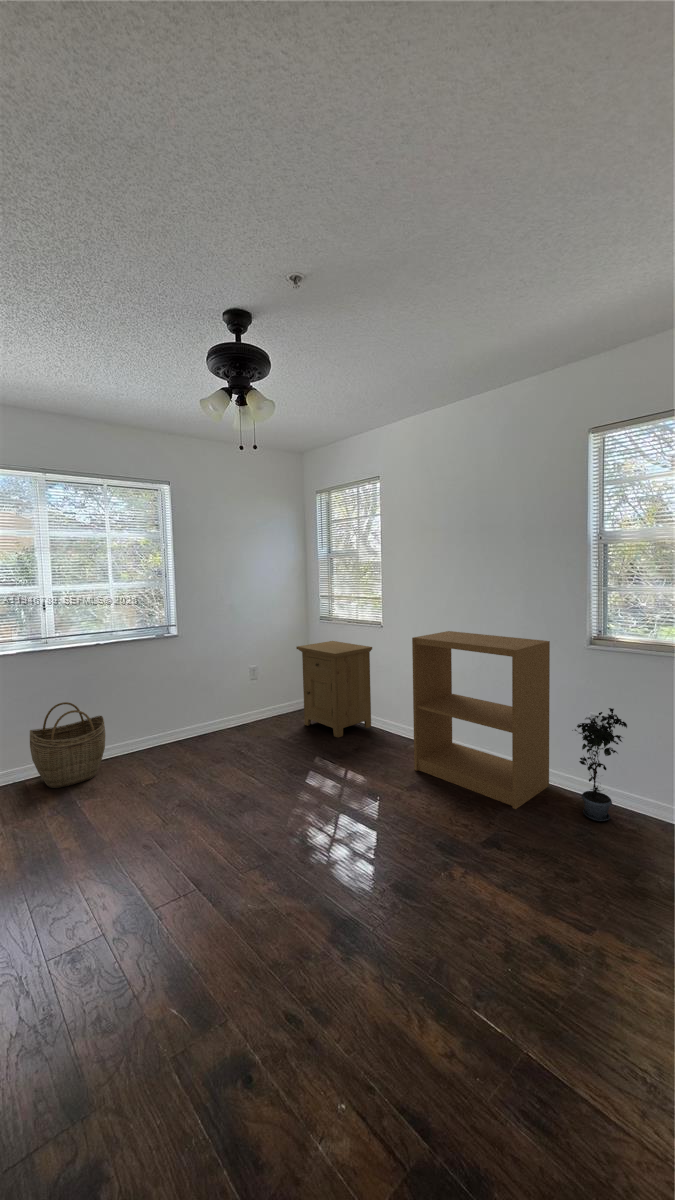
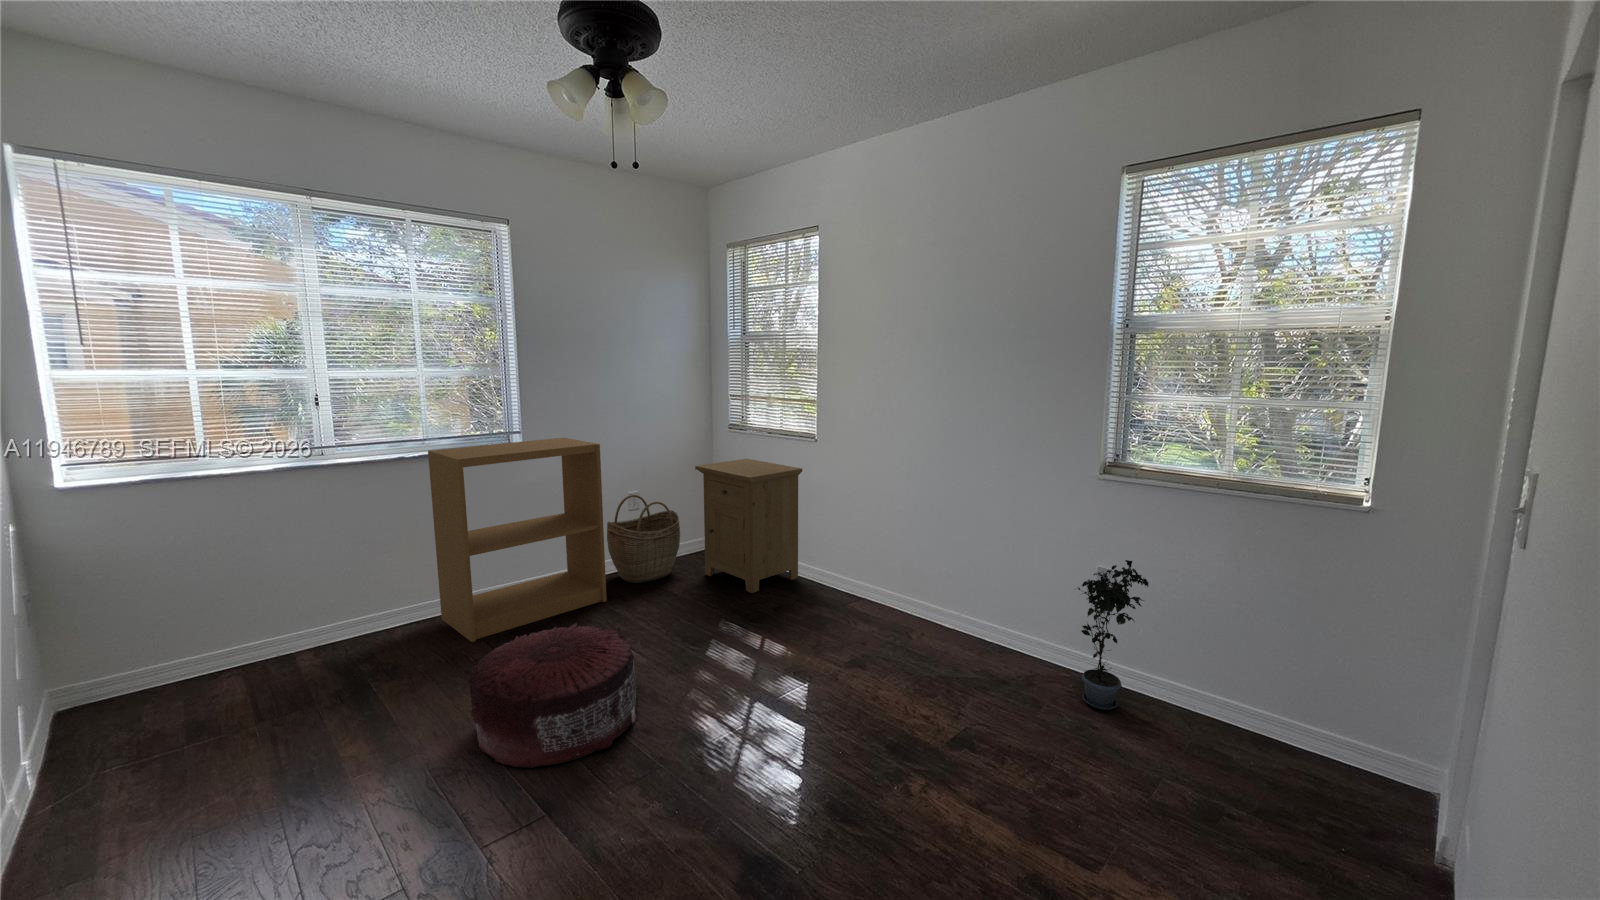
bookshelf: present [412,631,550,809] -> present [428,438,607,642]
woven basket: present [30,702,105,788] -> present [607,495,680,583]
pouf: none [144,756,259,857] -> present [469,623,638,768]

